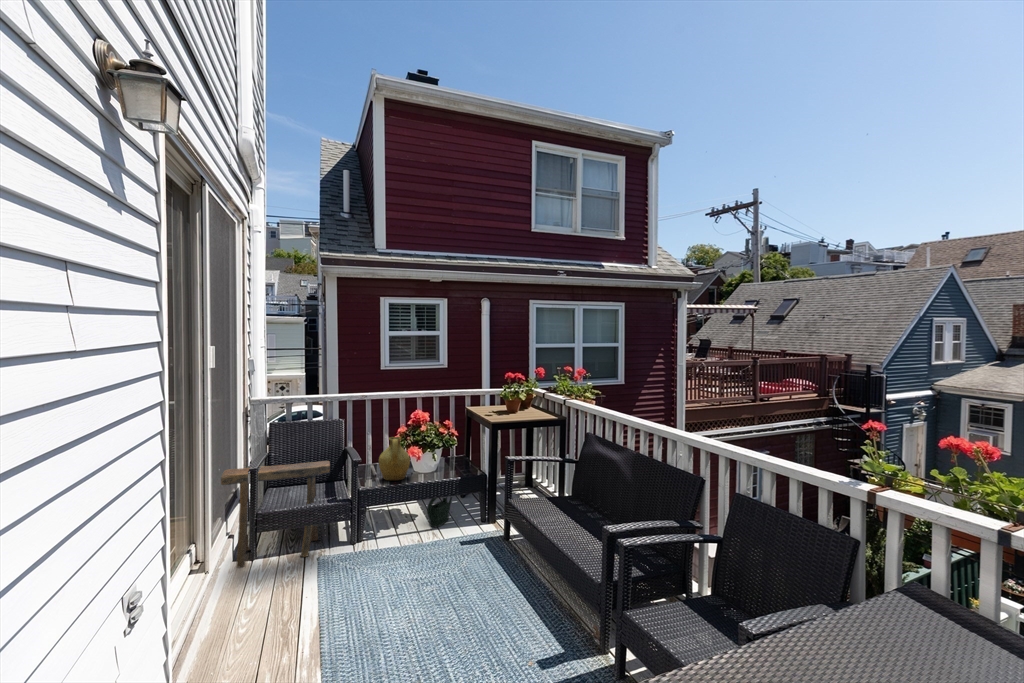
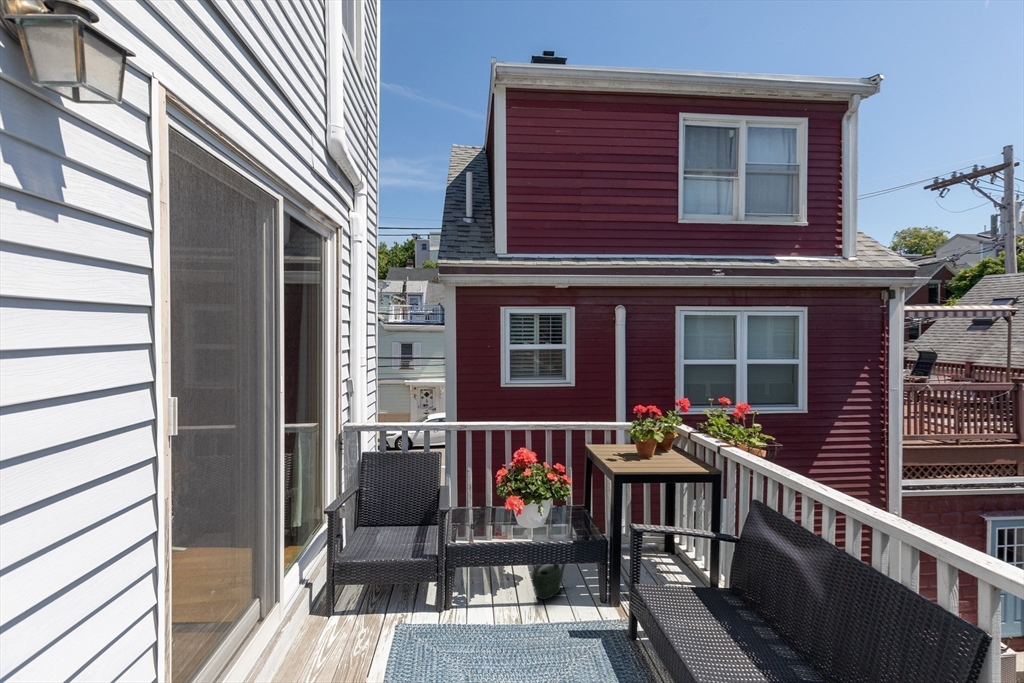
pitcher: present [379,437,410,480] -> none [474,482,512,537]
stool: present [221,461,330,568] -> none [293,509,415,631]

